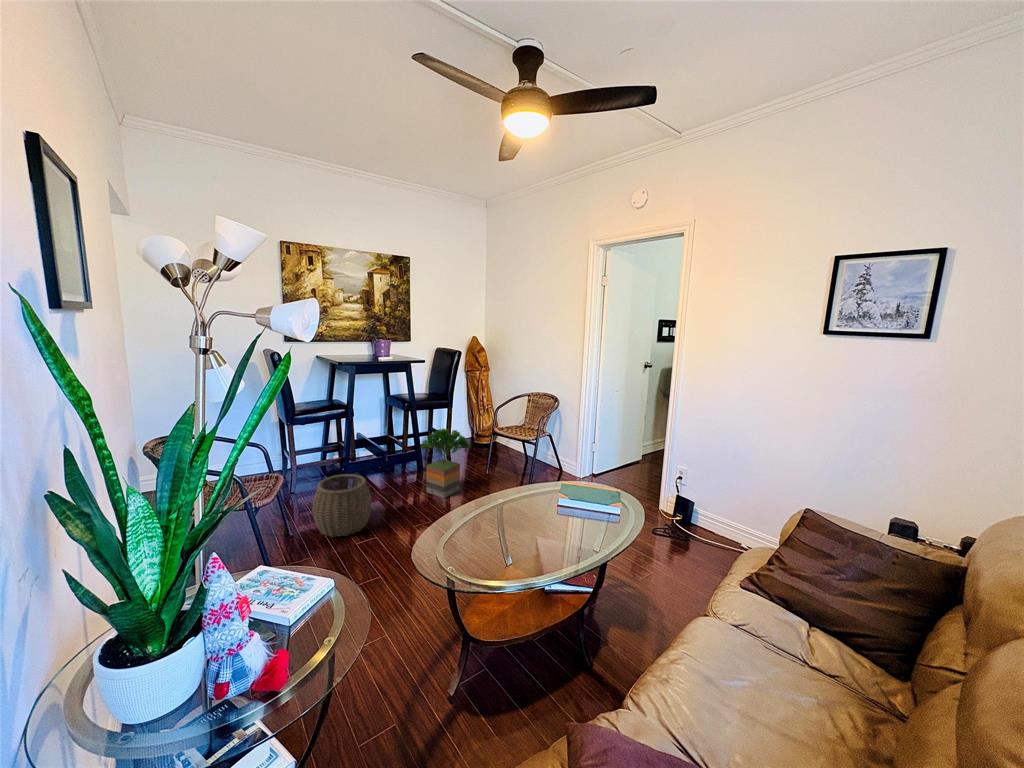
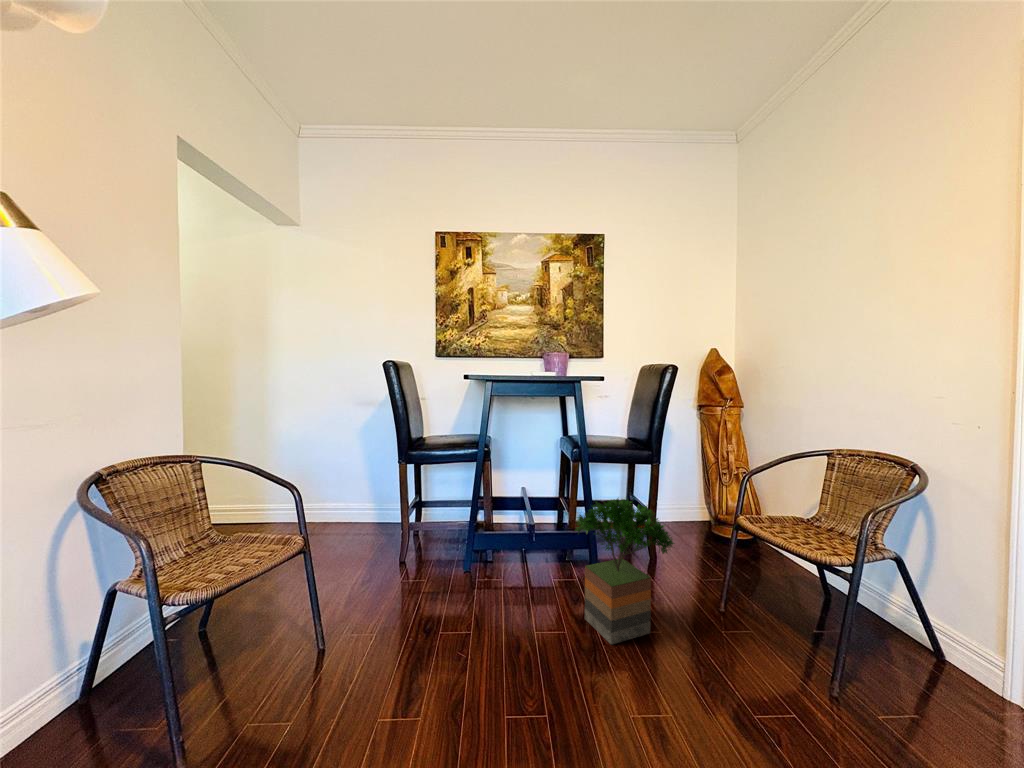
woven basket: present [313,474,372,537] -> none [358,555,460,680]

